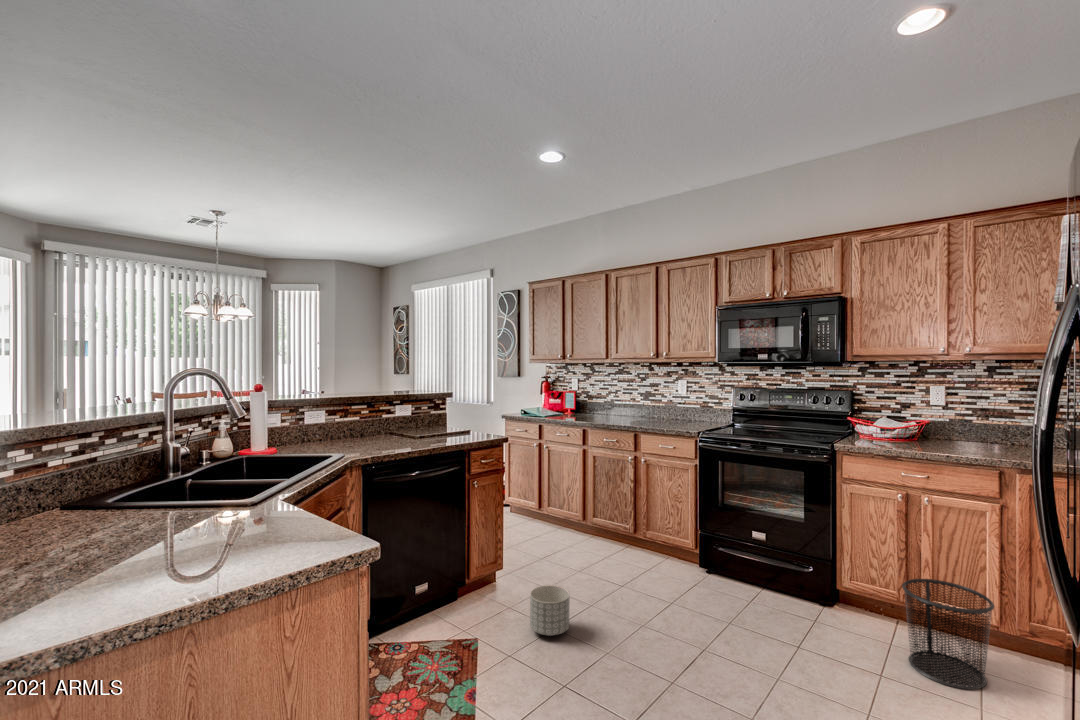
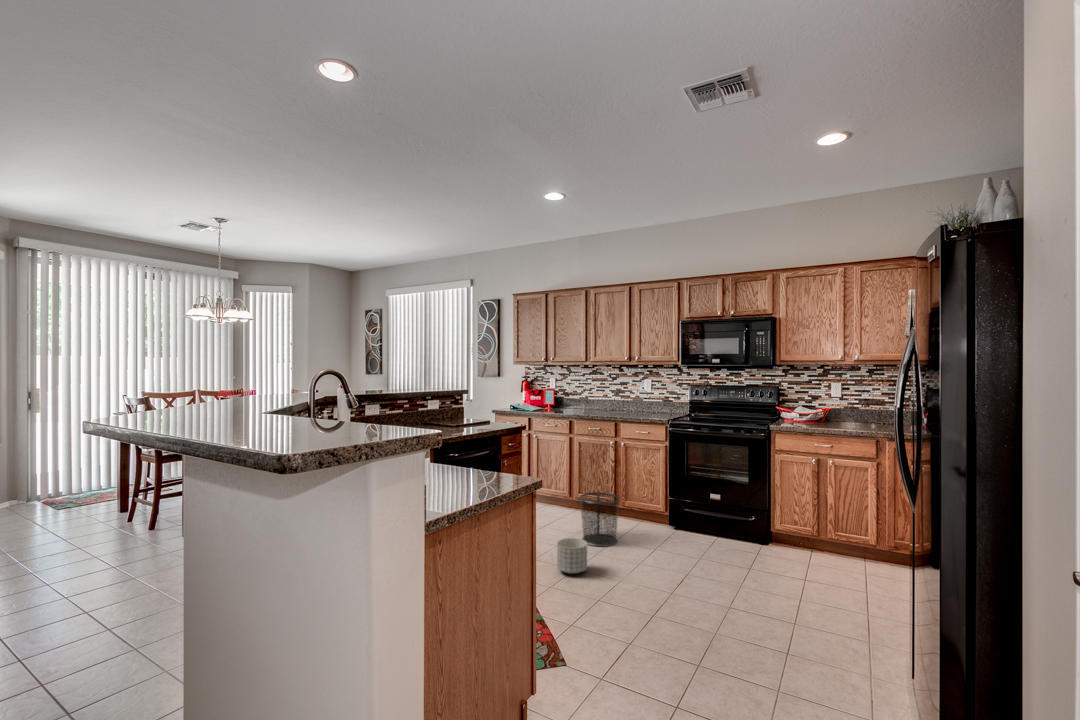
waste bin: present [902,579,994,689] -> present [580,492,620,547]

